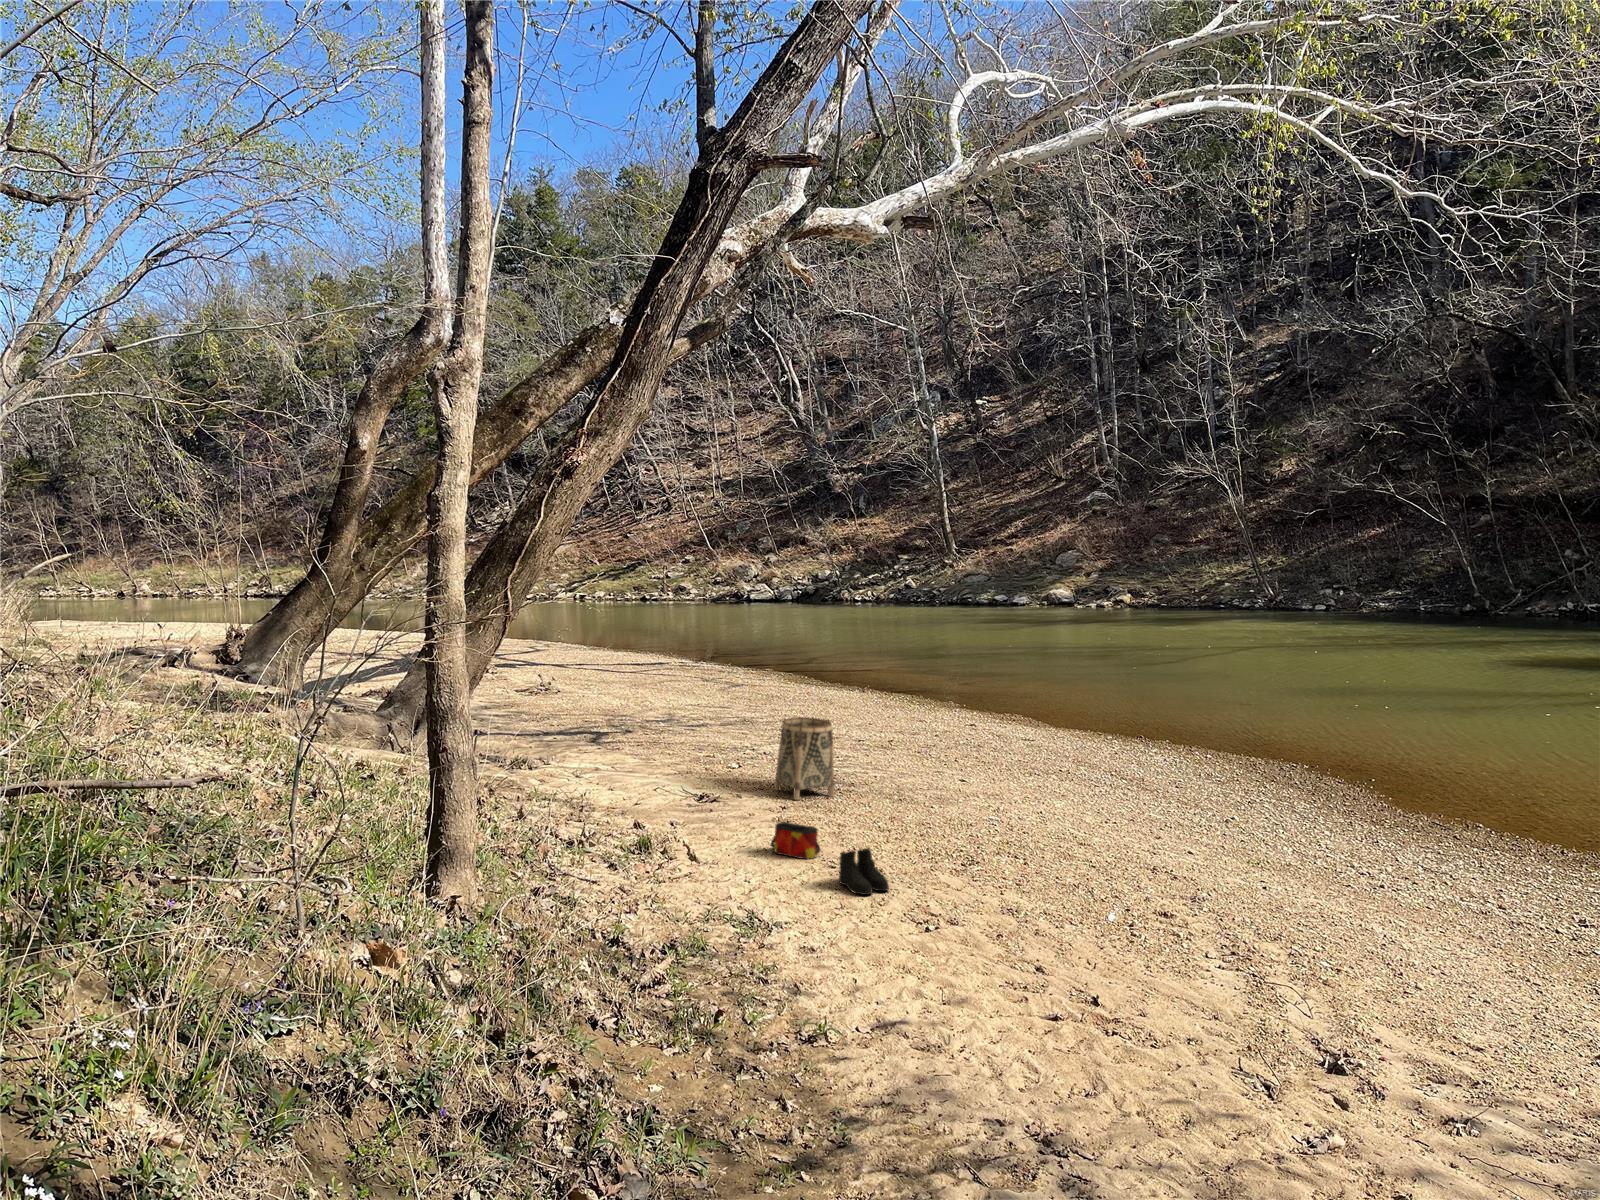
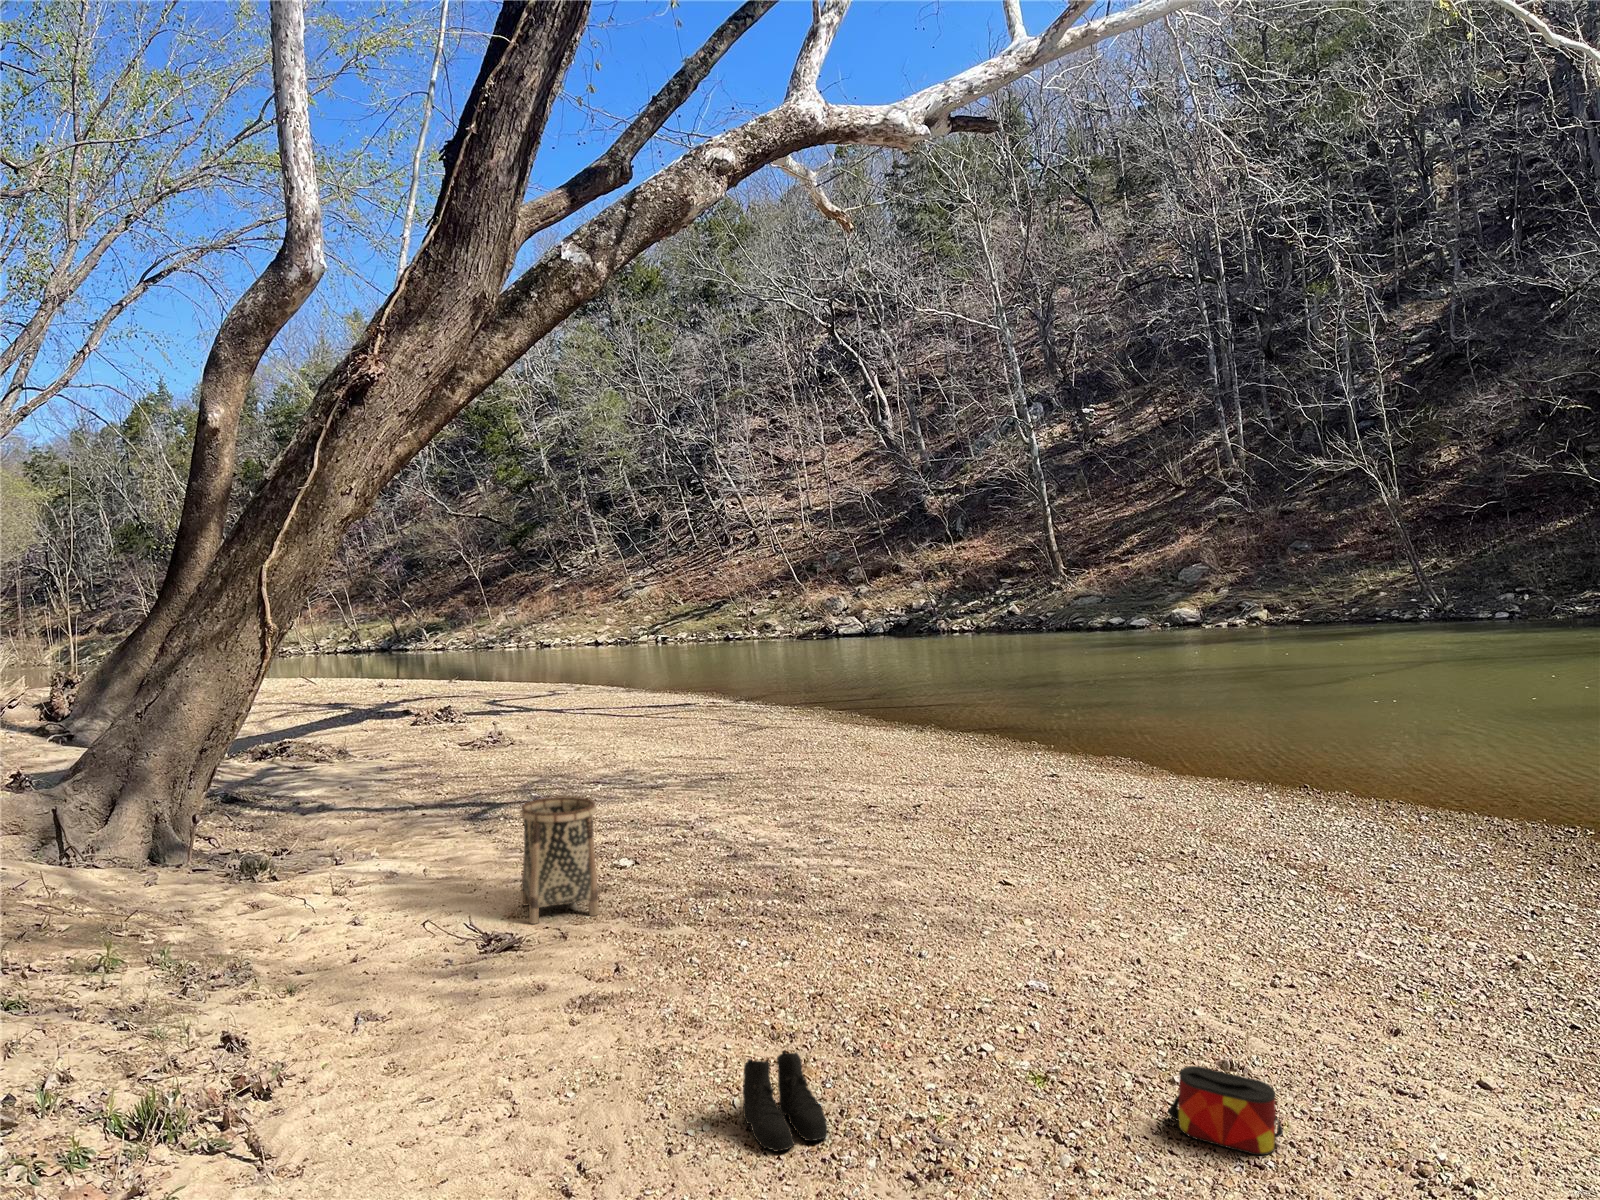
basket: present [774,717,834,800] -> present [521,797,599,924]
bag: present [771,822,821,859] -> present [1168,1066,1283,1155]

